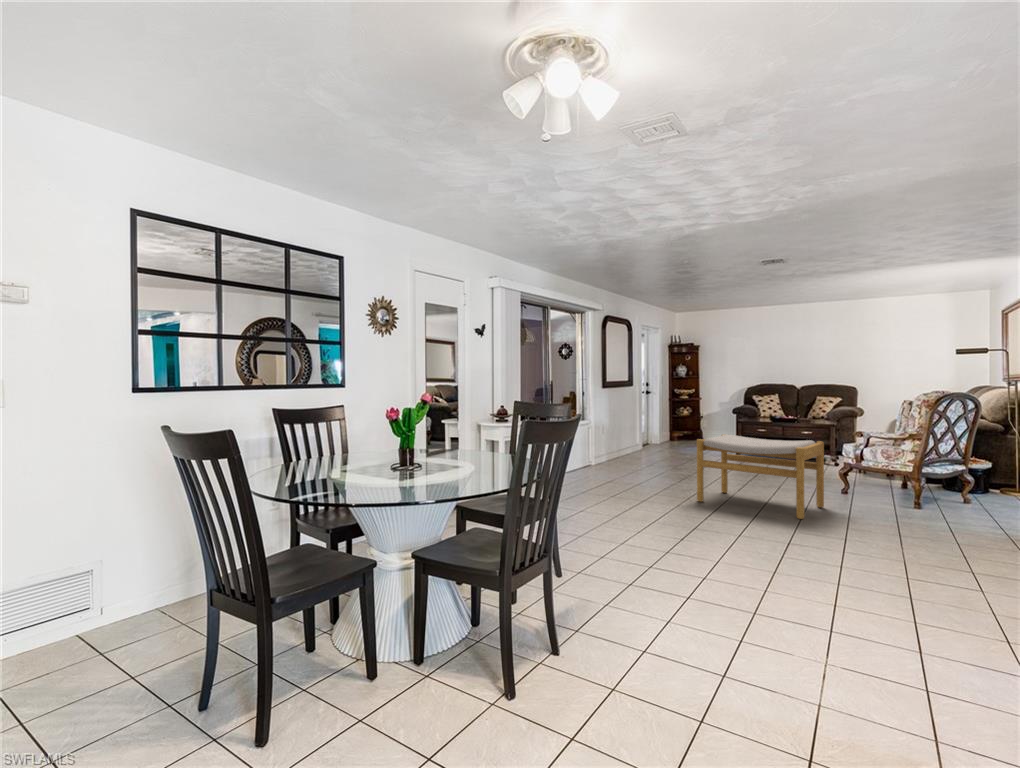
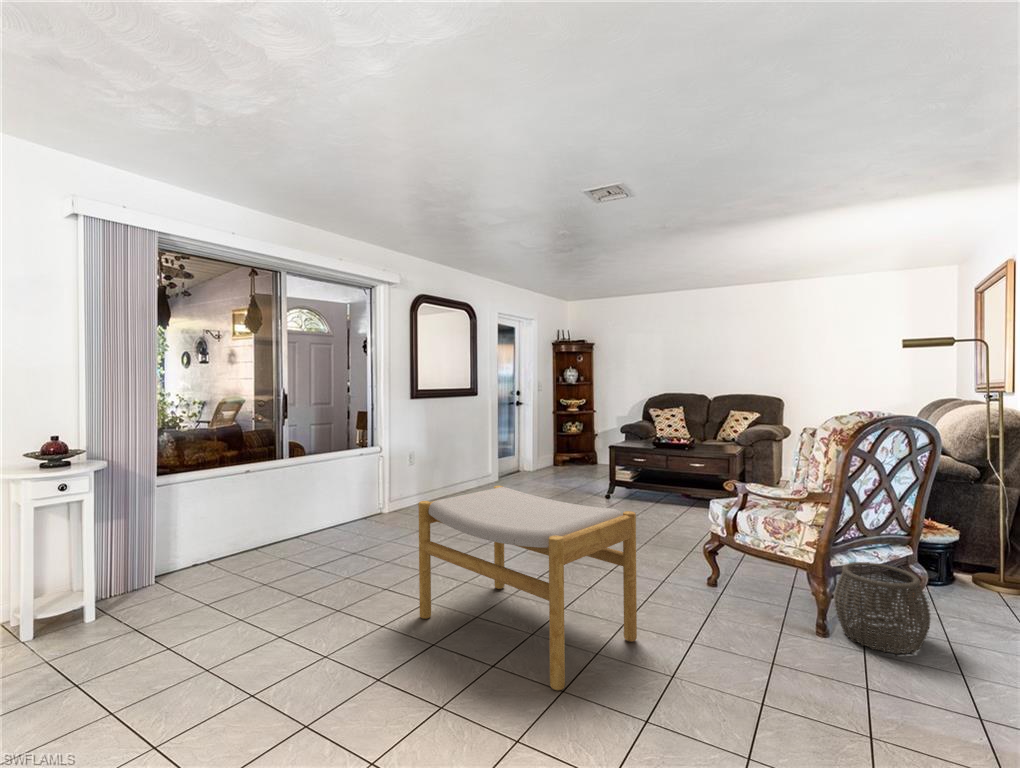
woven basket: none [925,470,978,511] -> present [834,562,931,654]

